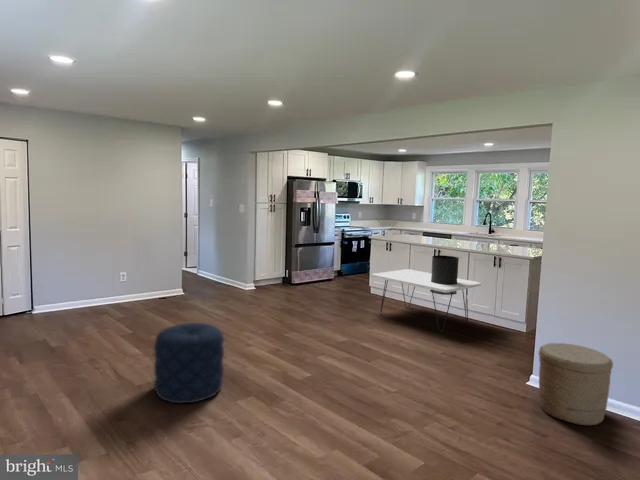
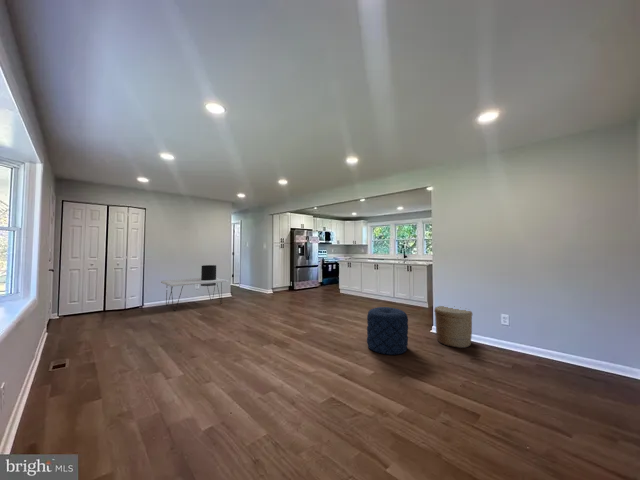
side table: present [372,255,481,332] -> present [161,265,228,311]
pouf: present [154,323,224,403] -> present [367,307,408,355]

